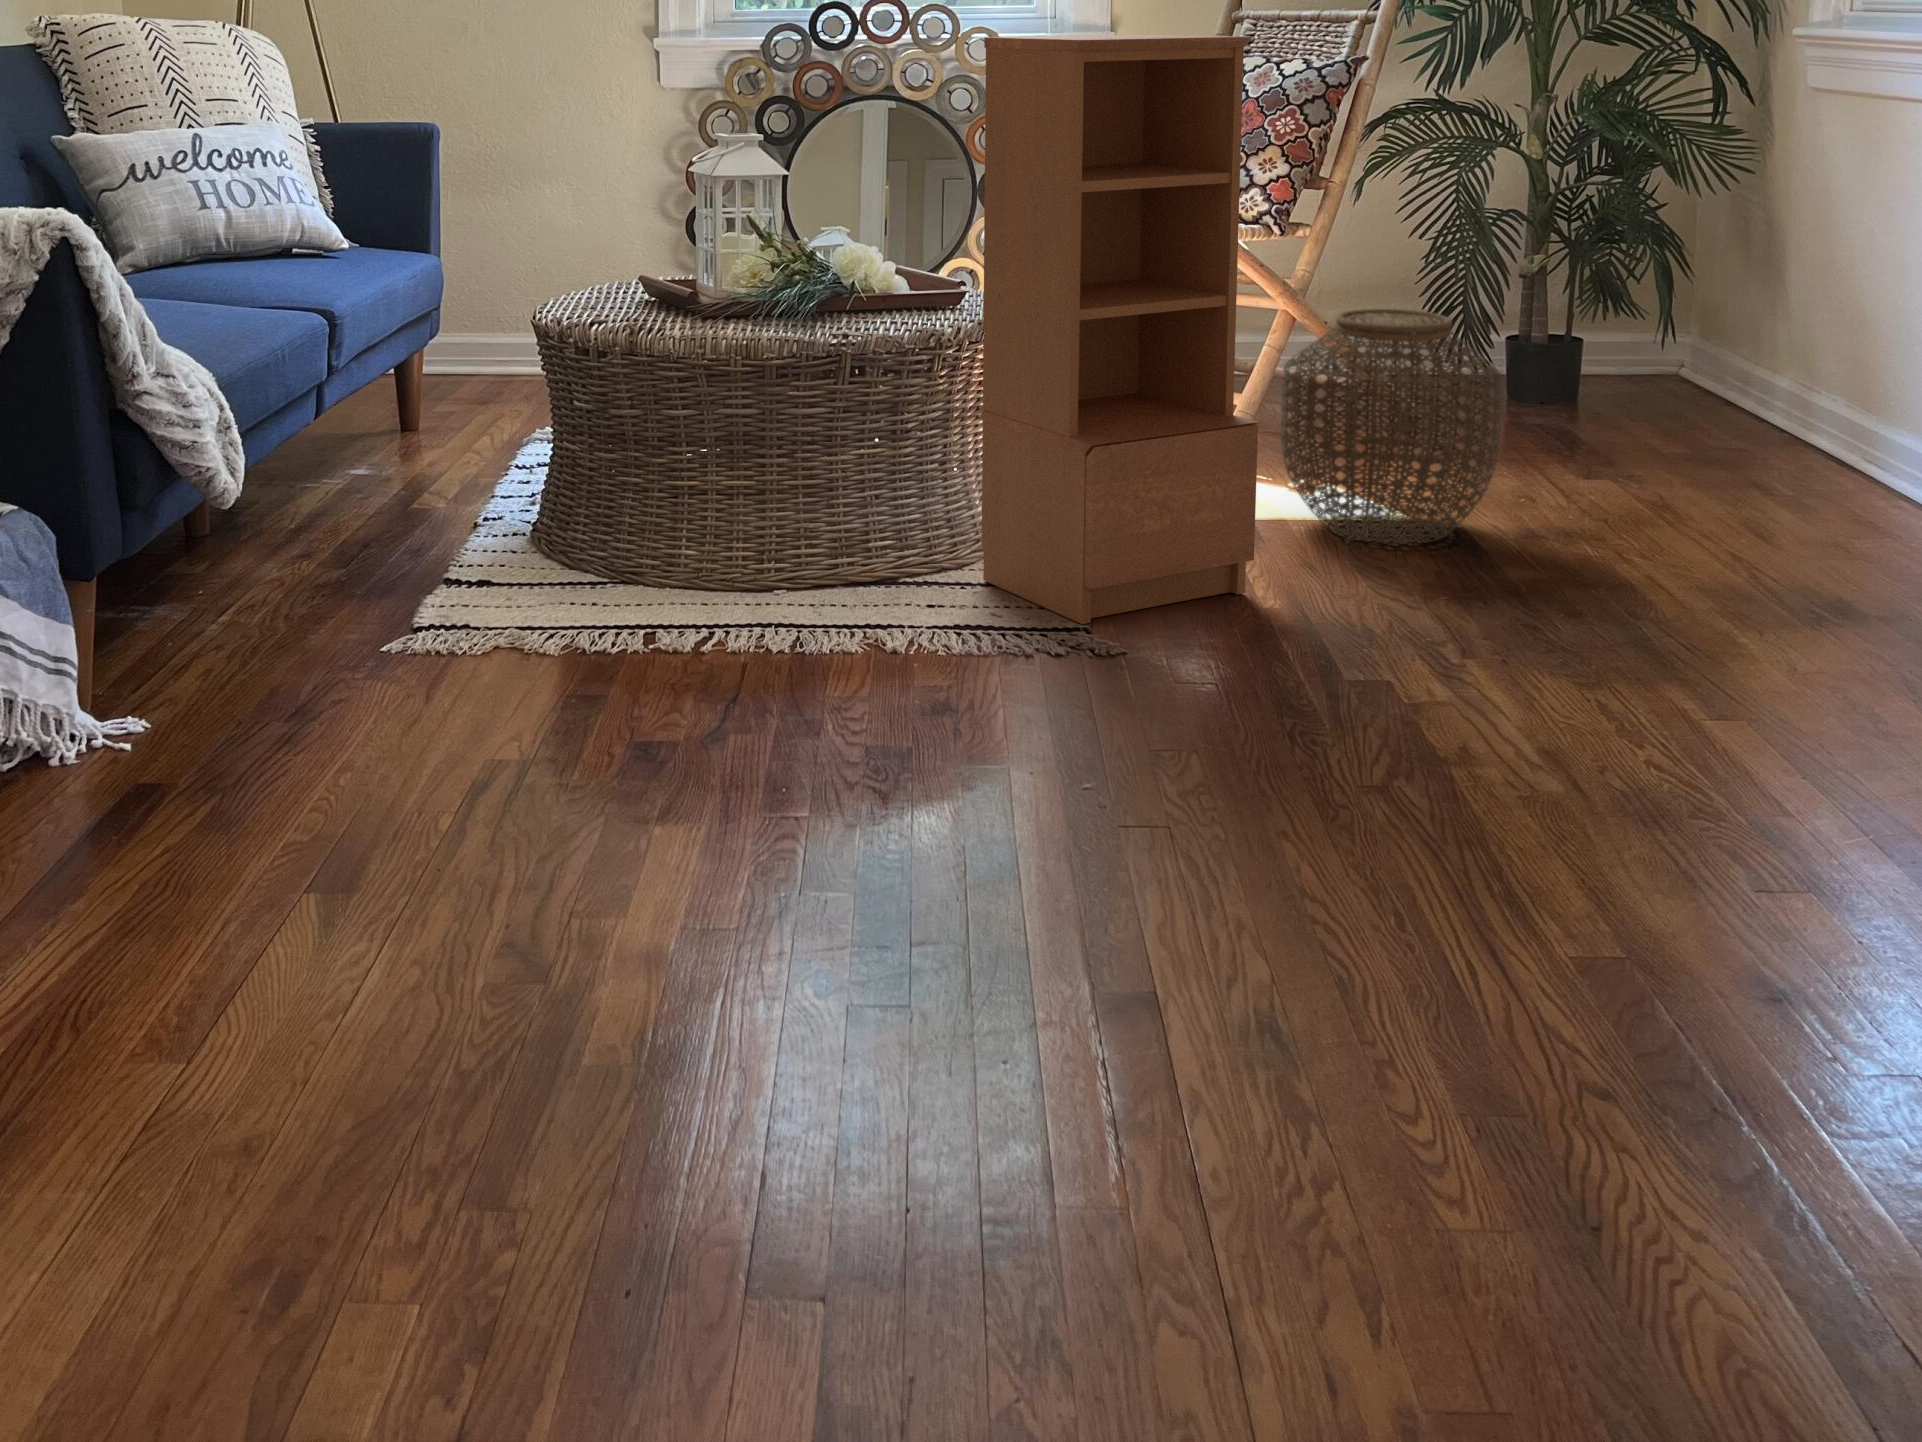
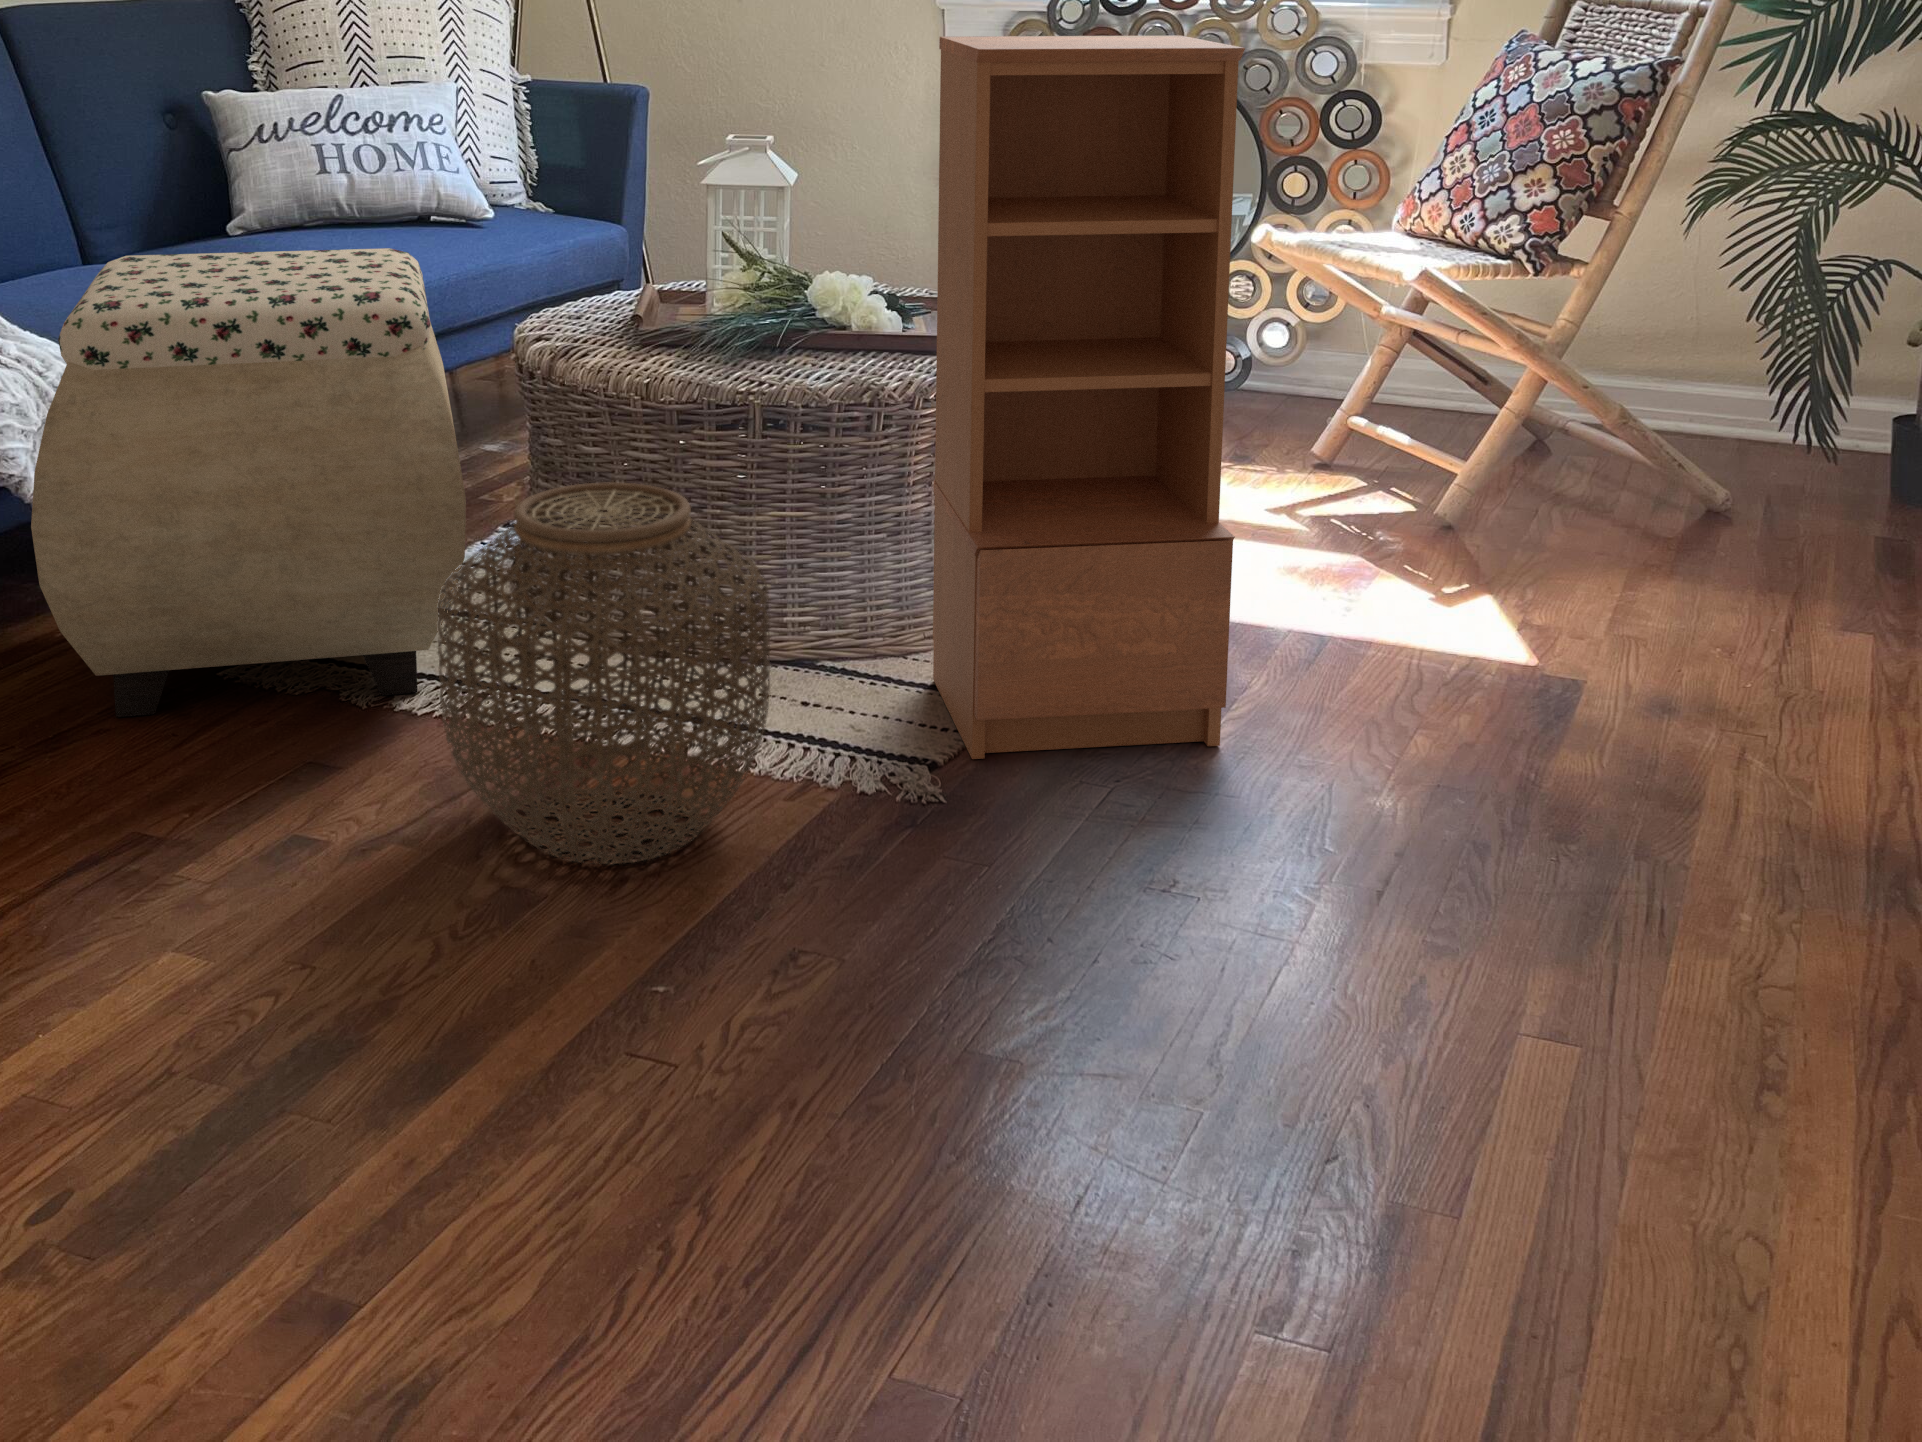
ottoman: none [164,250,639,691] -> present [31,248,466,717]
woven basket: present [1281,309,1502,544] -> present [437,482,770,864]

